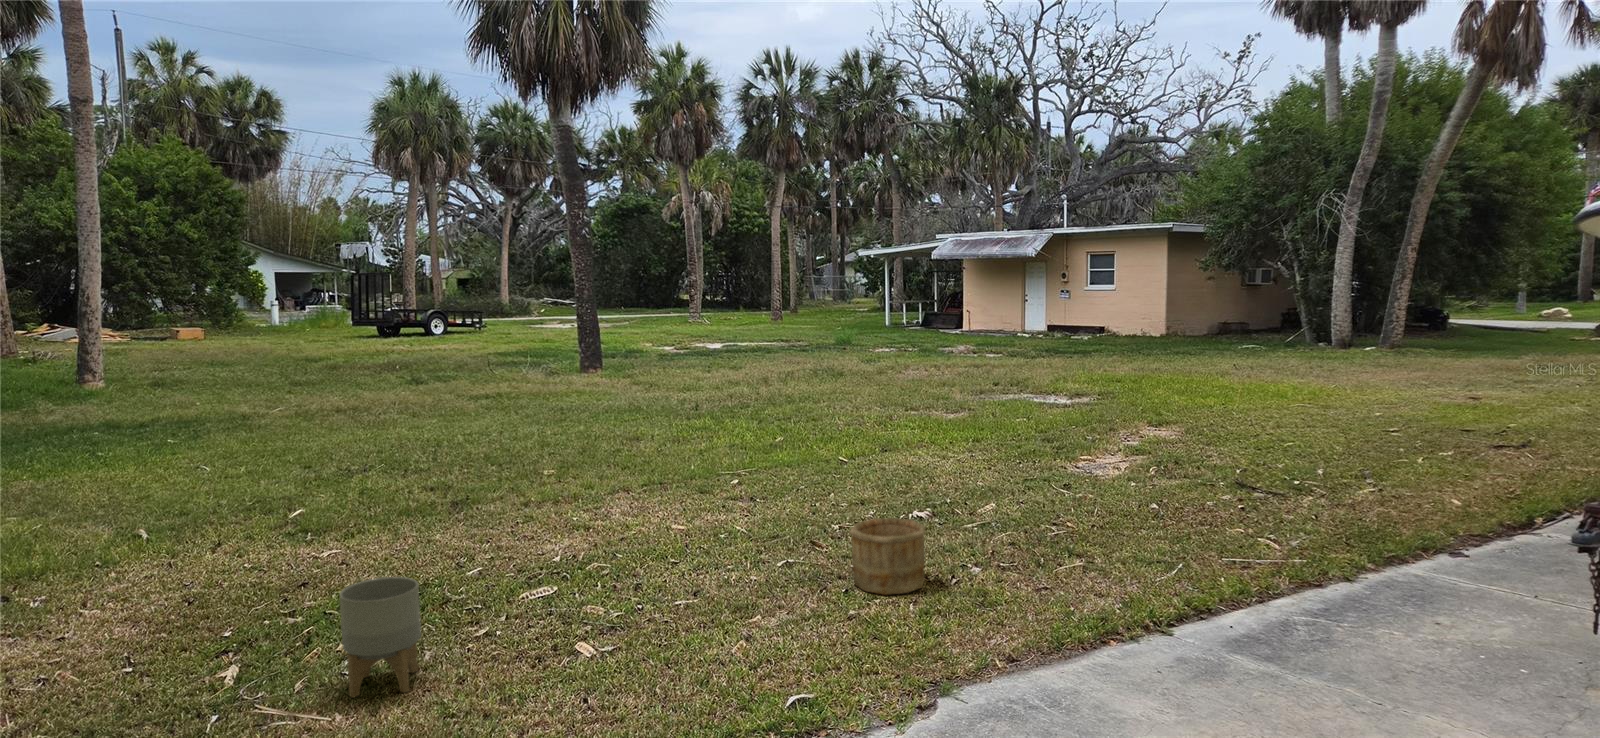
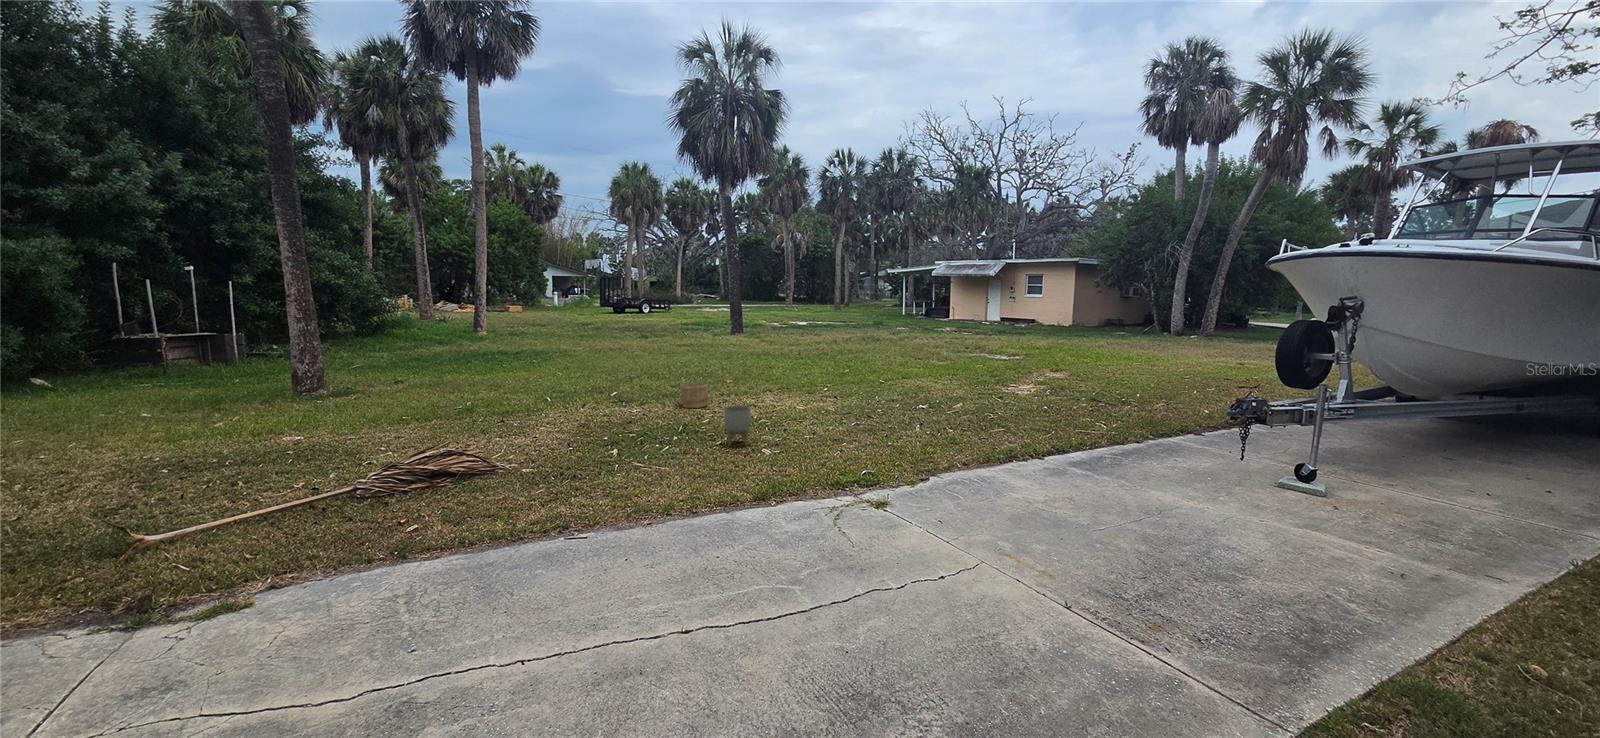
wooden bucket: present [849,518,925,595] -> present [680,383,708,408]

